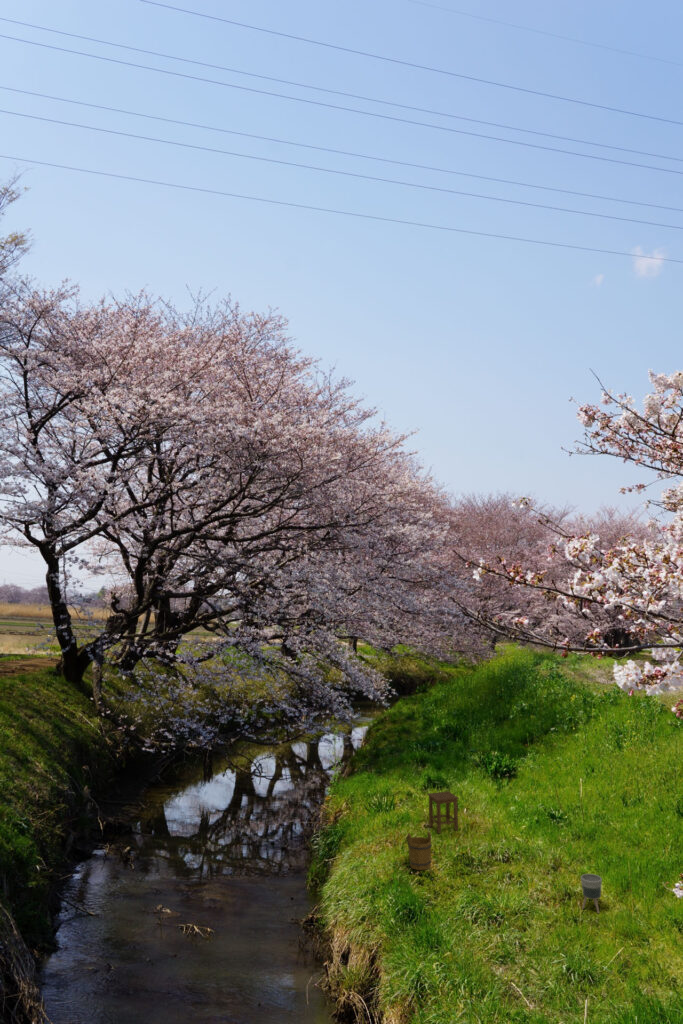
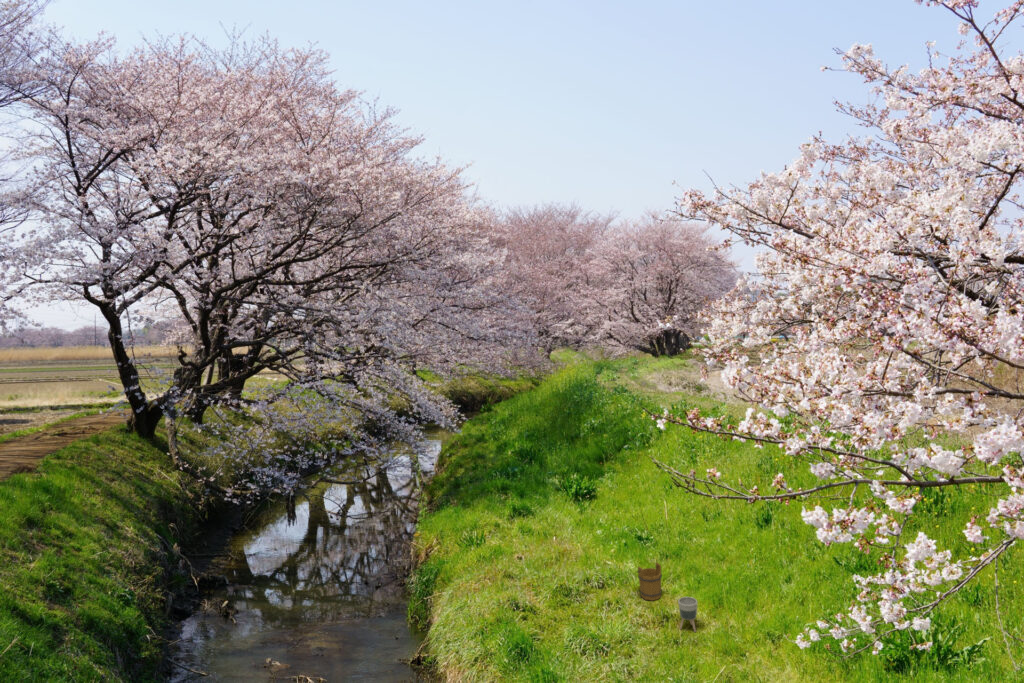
stool: present [427,791,459,833] -> none [521,523,552,564]
bucket: present [407,832,432,870] -> present [637,563,662,600]

